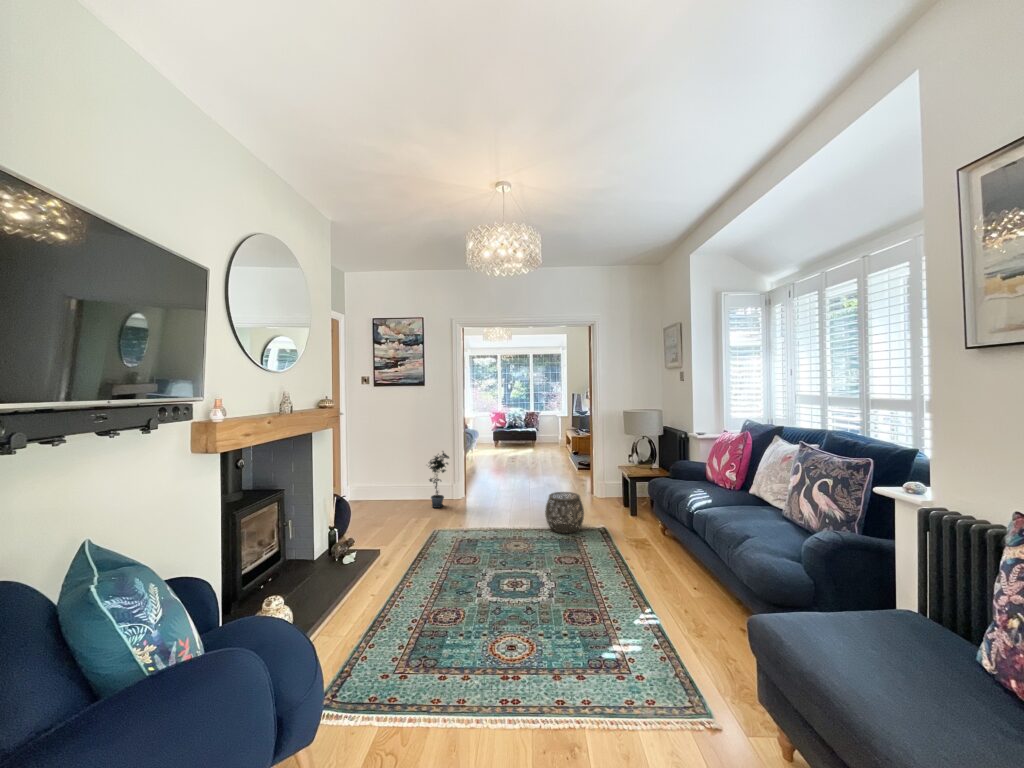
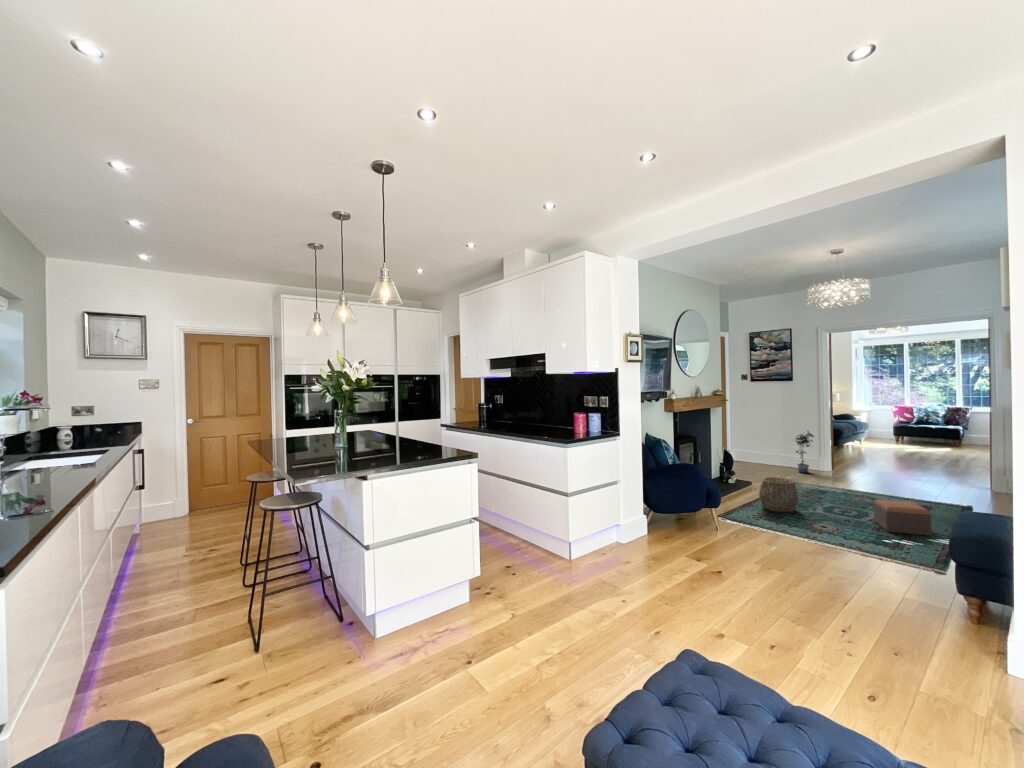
woven basket: present [545,492,584,533] -> present [759,477,798,513]
footstool: none [556,554,626,619] -> present [874,499,932,536]

